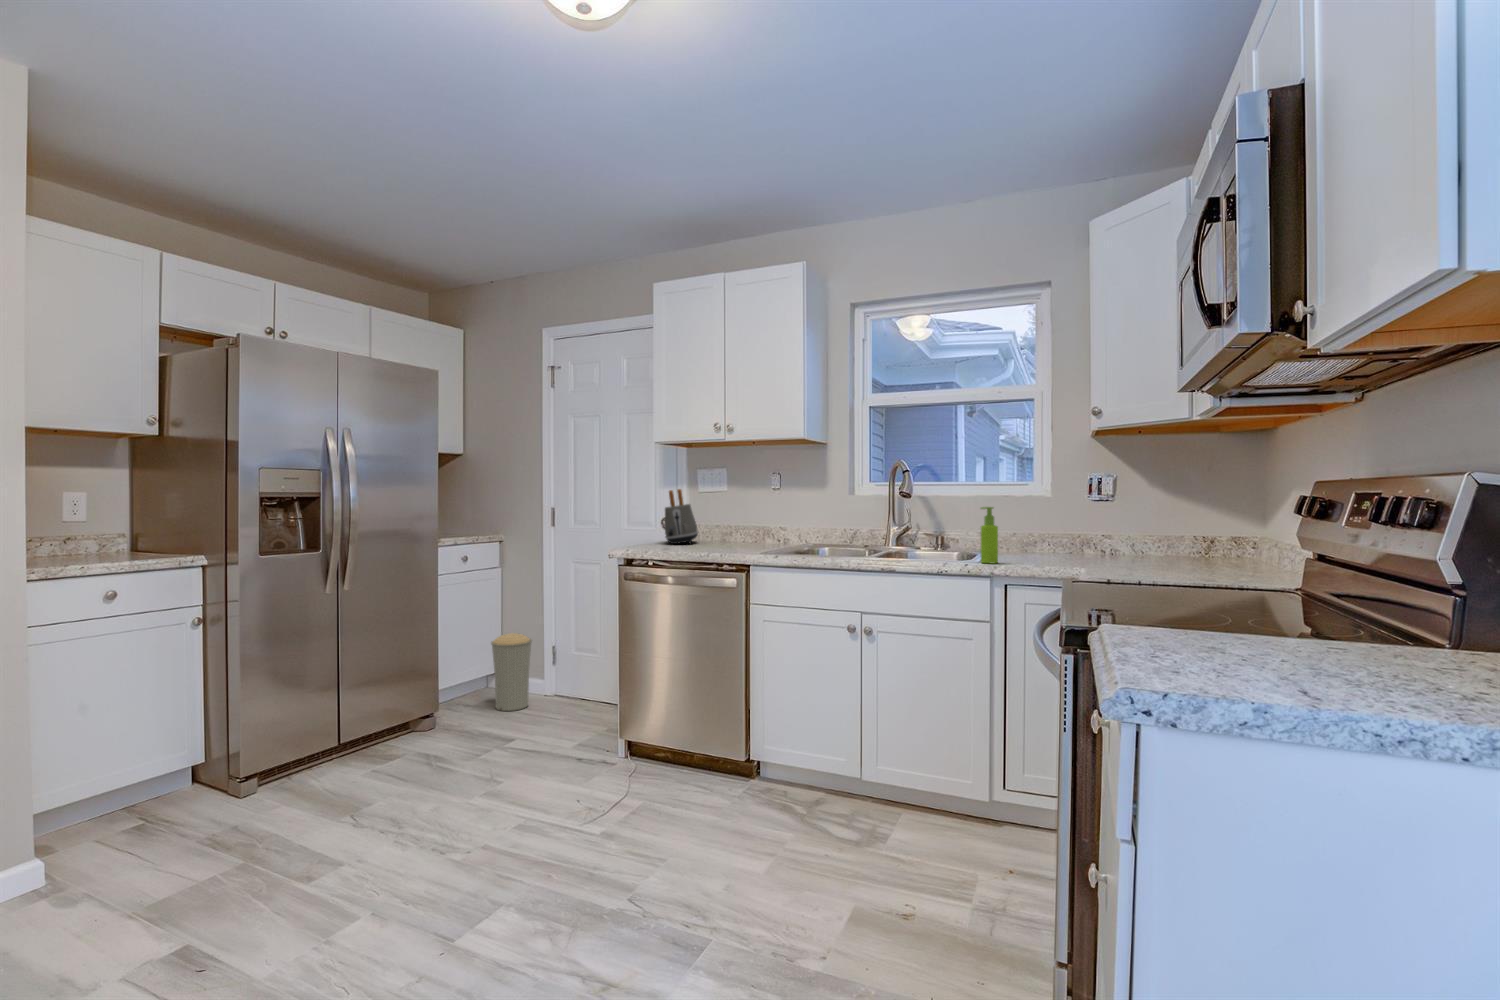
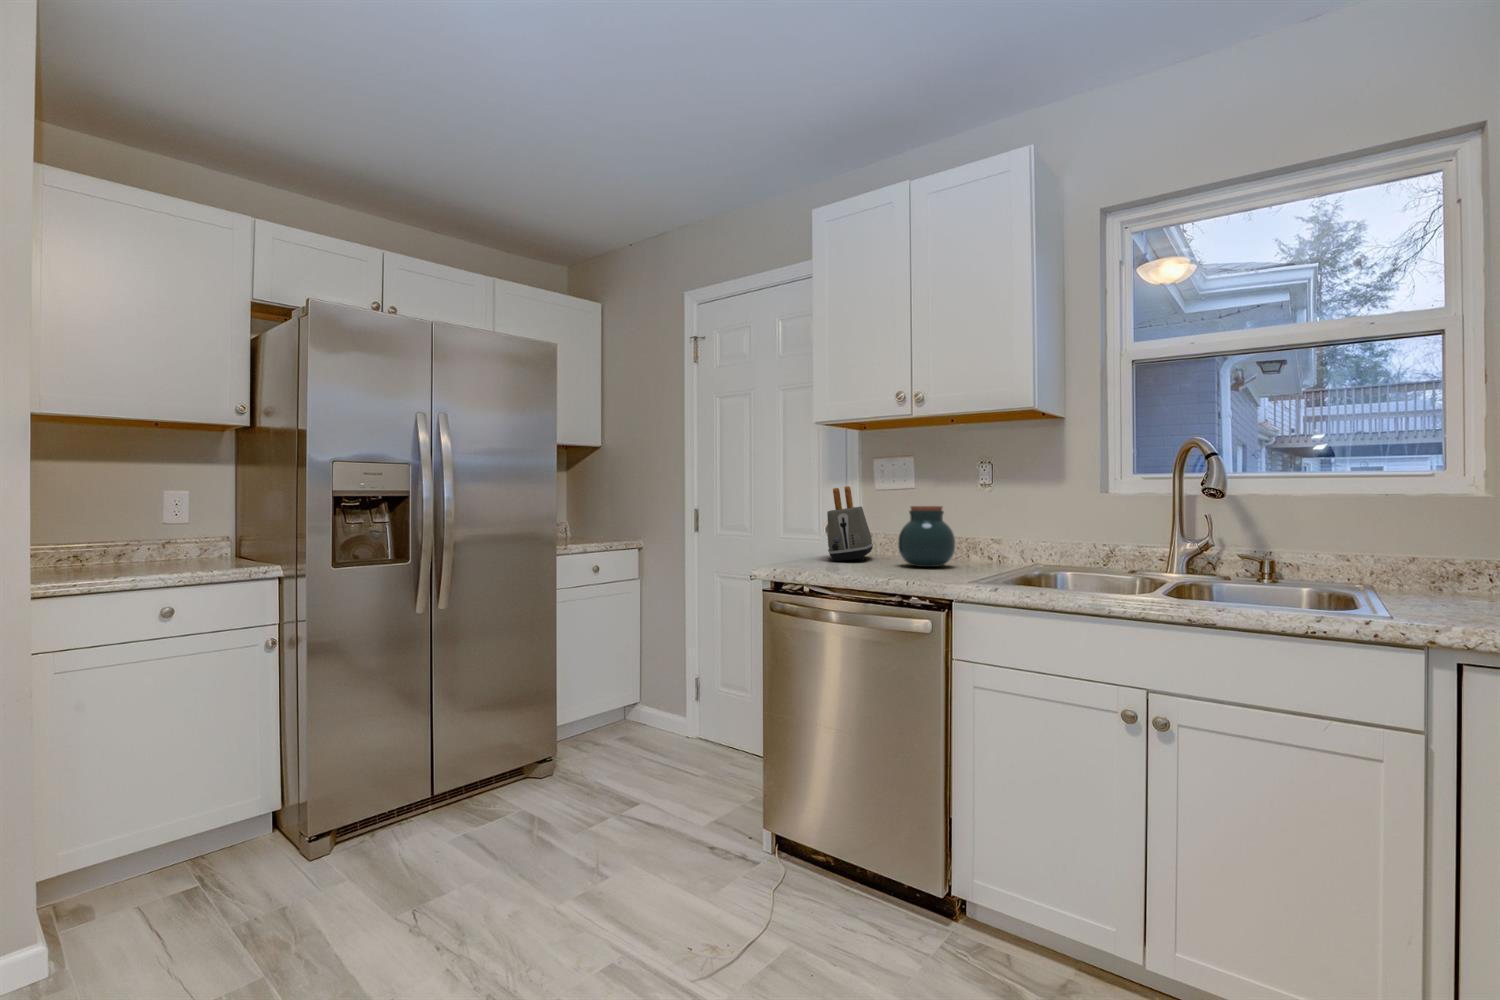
jar: none [717,503,755,546] -> present [898,506,955,567]
soap dispenser: present [981,507,998,563] -> none [1398,515,1441,622]
trash can: present [491,633,532,711] -> none [620,662,668,758]

